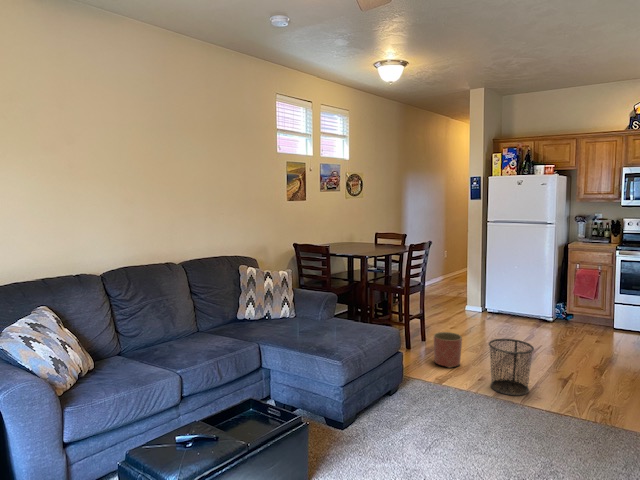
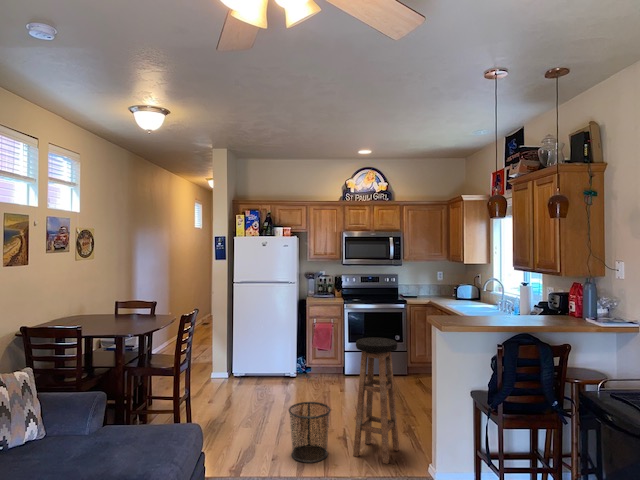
bar stool: none [555,284,620,419] -> present [353,338,399,464]
planter: present [434,332,462,368] -> none [220,407,251,449]

